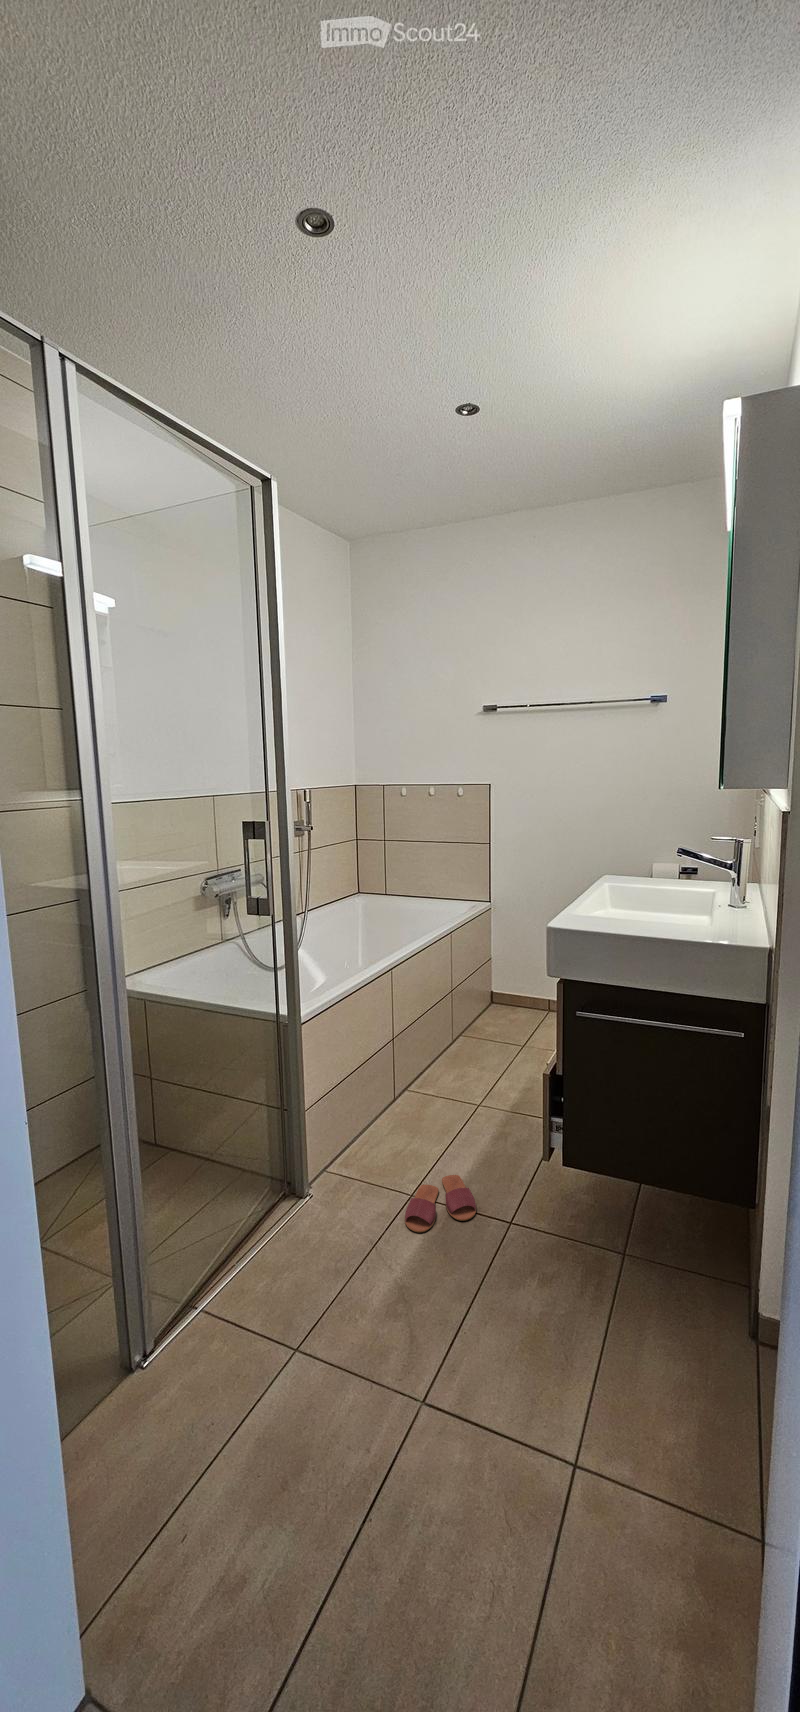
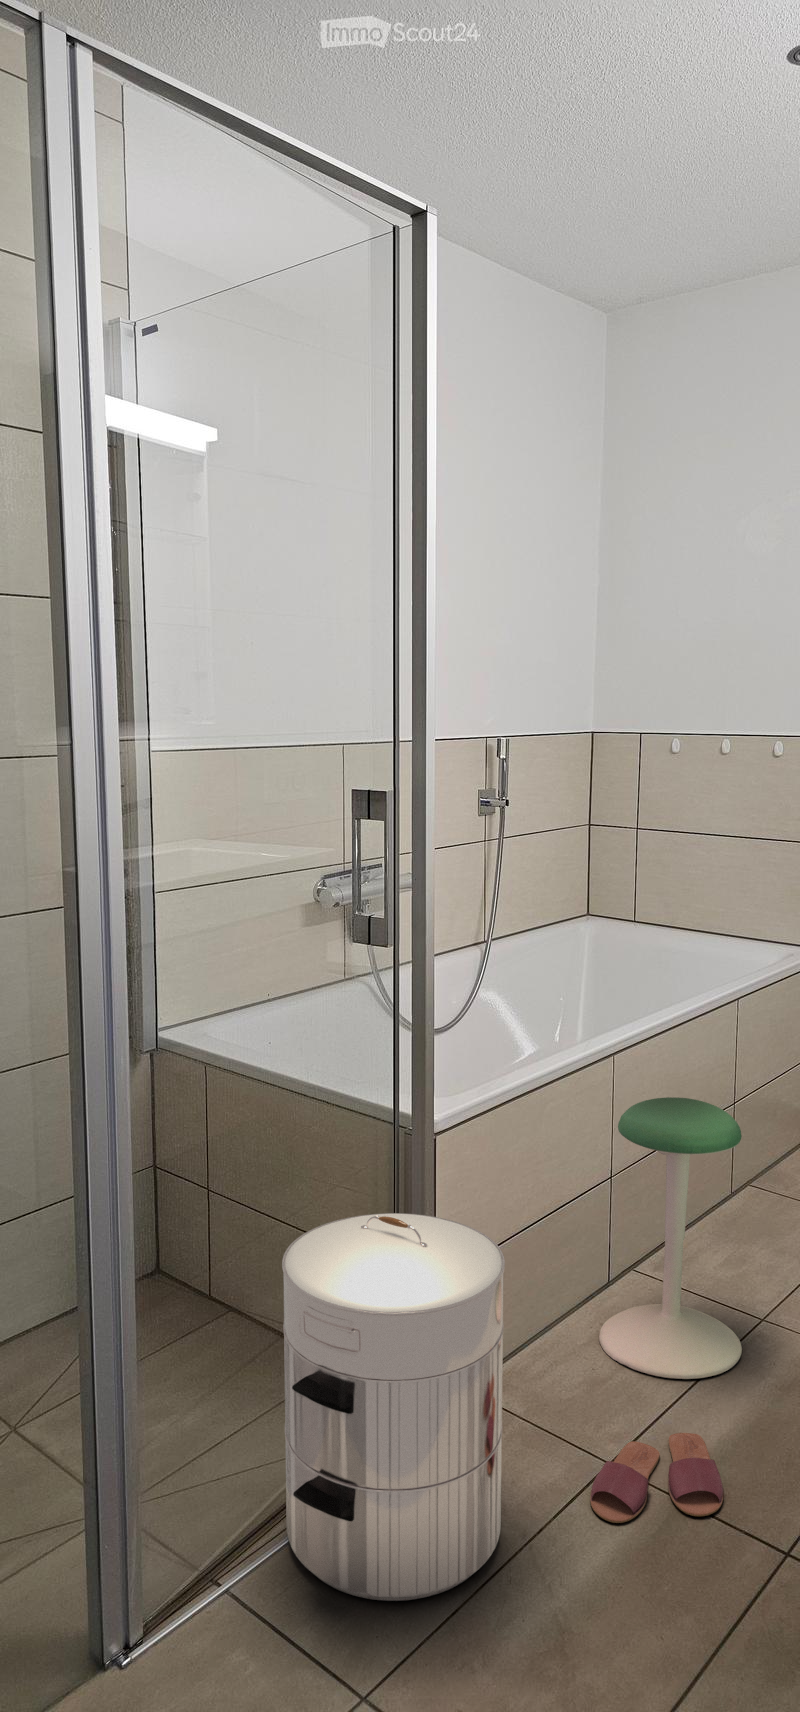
stool: none [394,989,472,1146] -> present [599,1097,742,1379]
waste bin: none [221,1072,359,1304] -> present [282,1213,505,1601]

